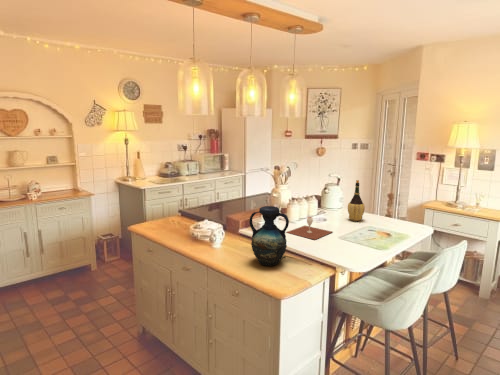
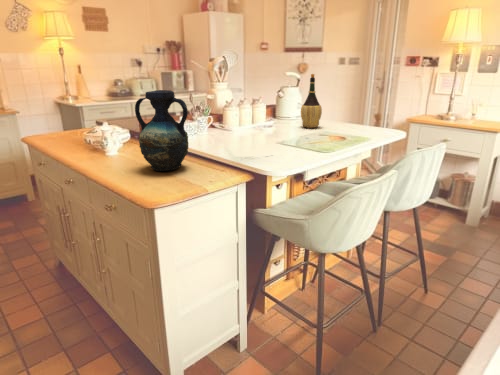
wine glass: present [287,217,332,240] -> none [212,118,273,144]

